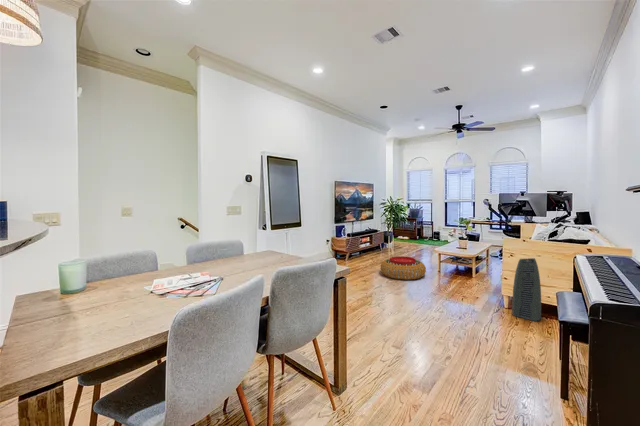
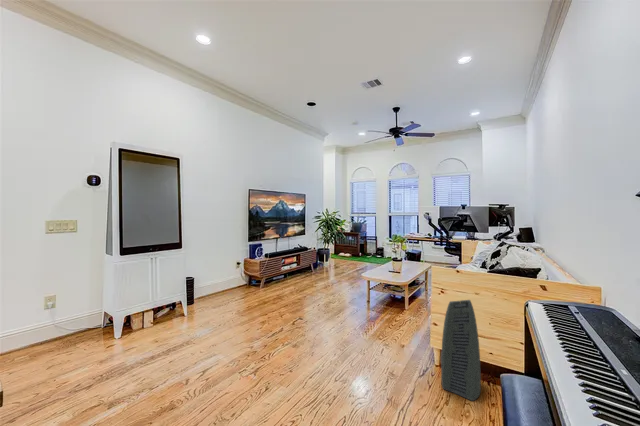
pouf: present [381,256,426,280] -> none [290,285,347,319]

